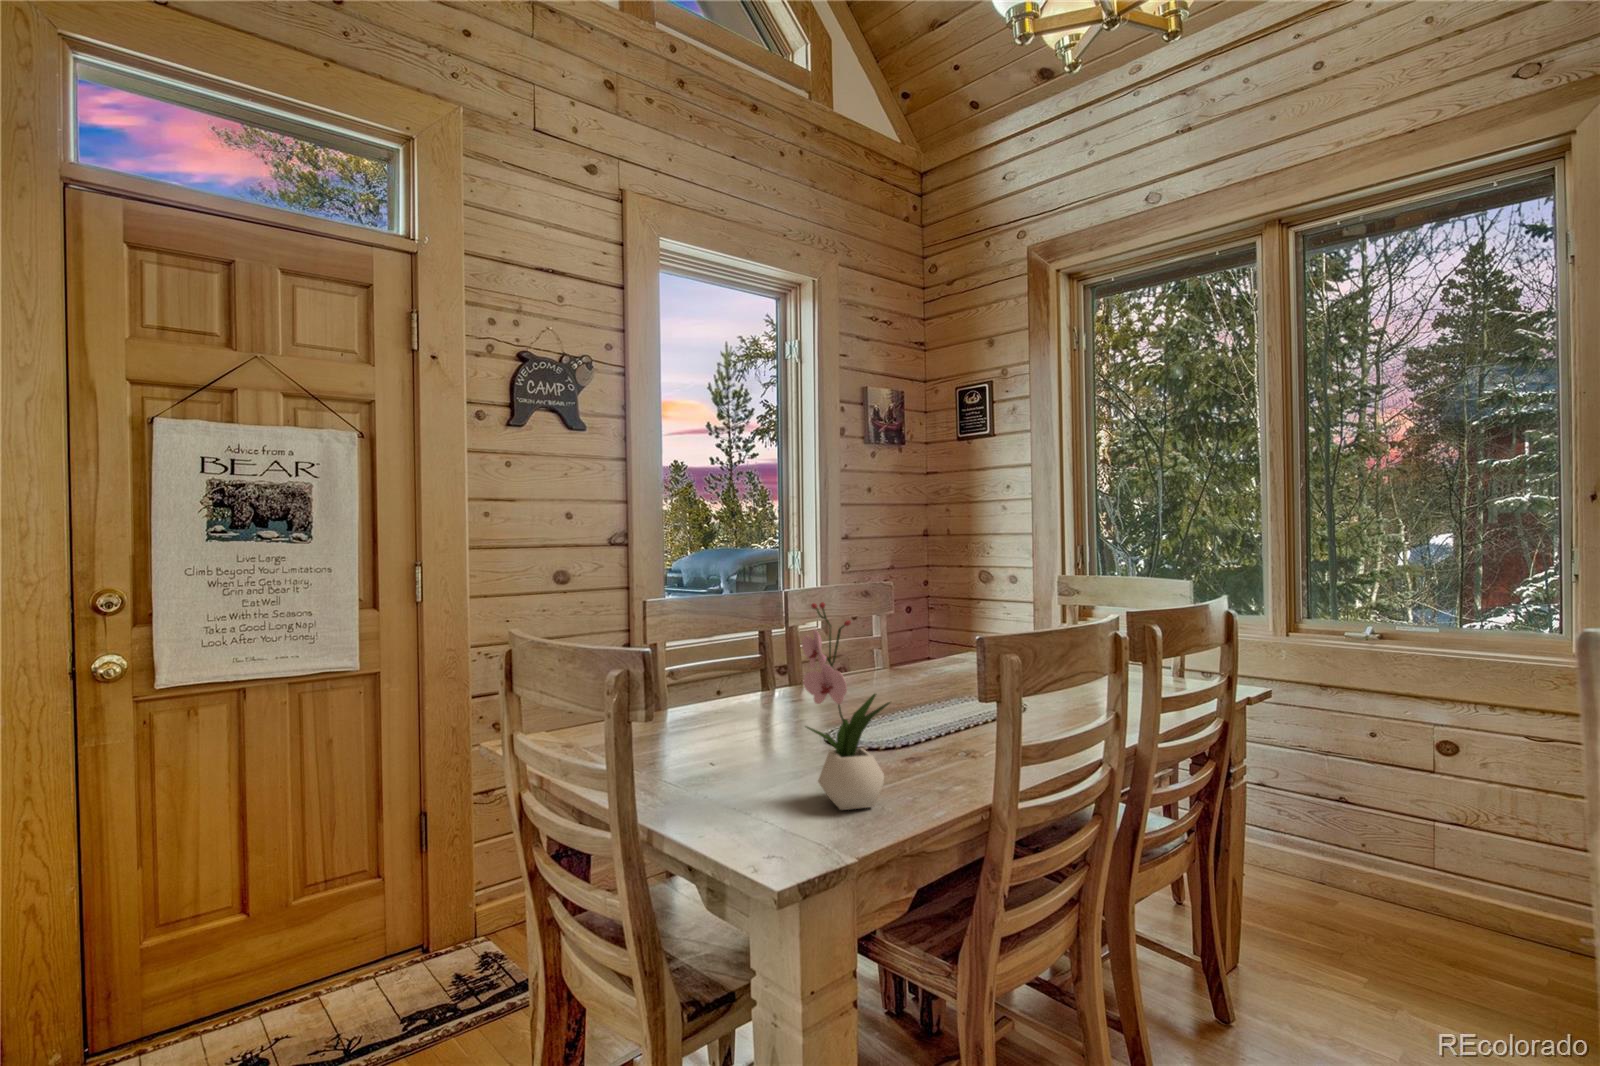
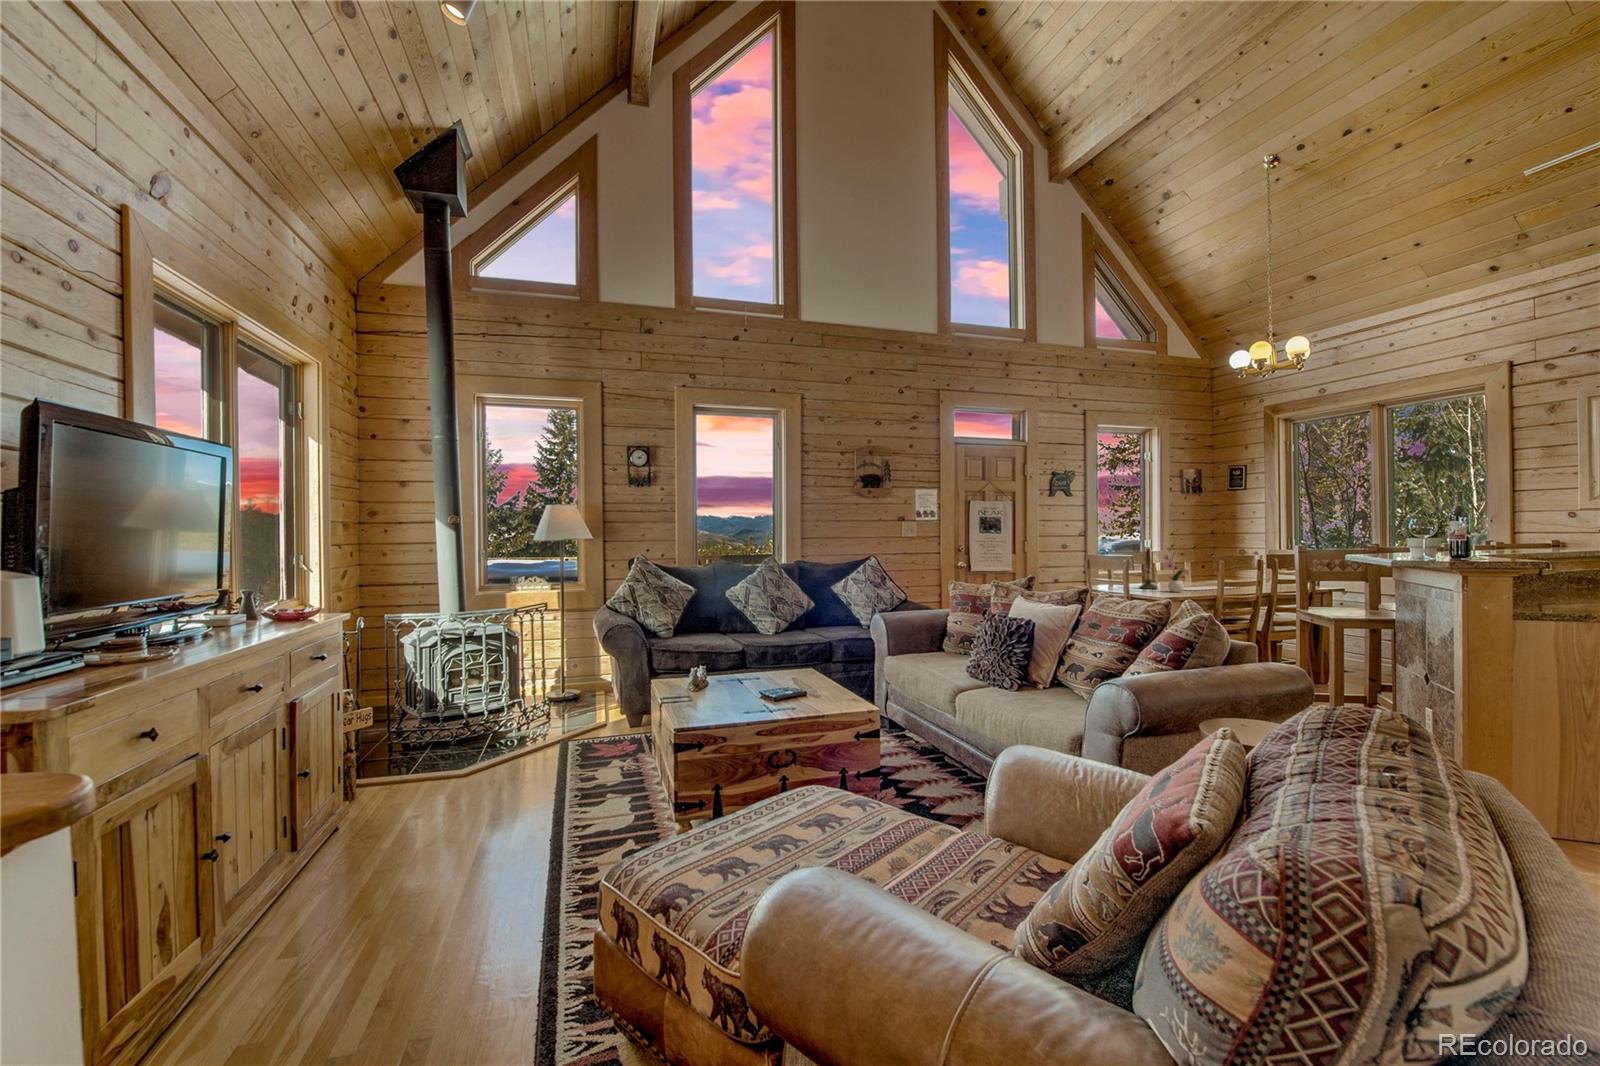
candle: none [718,591,786,775] -> present [1140,547,1157,589]

